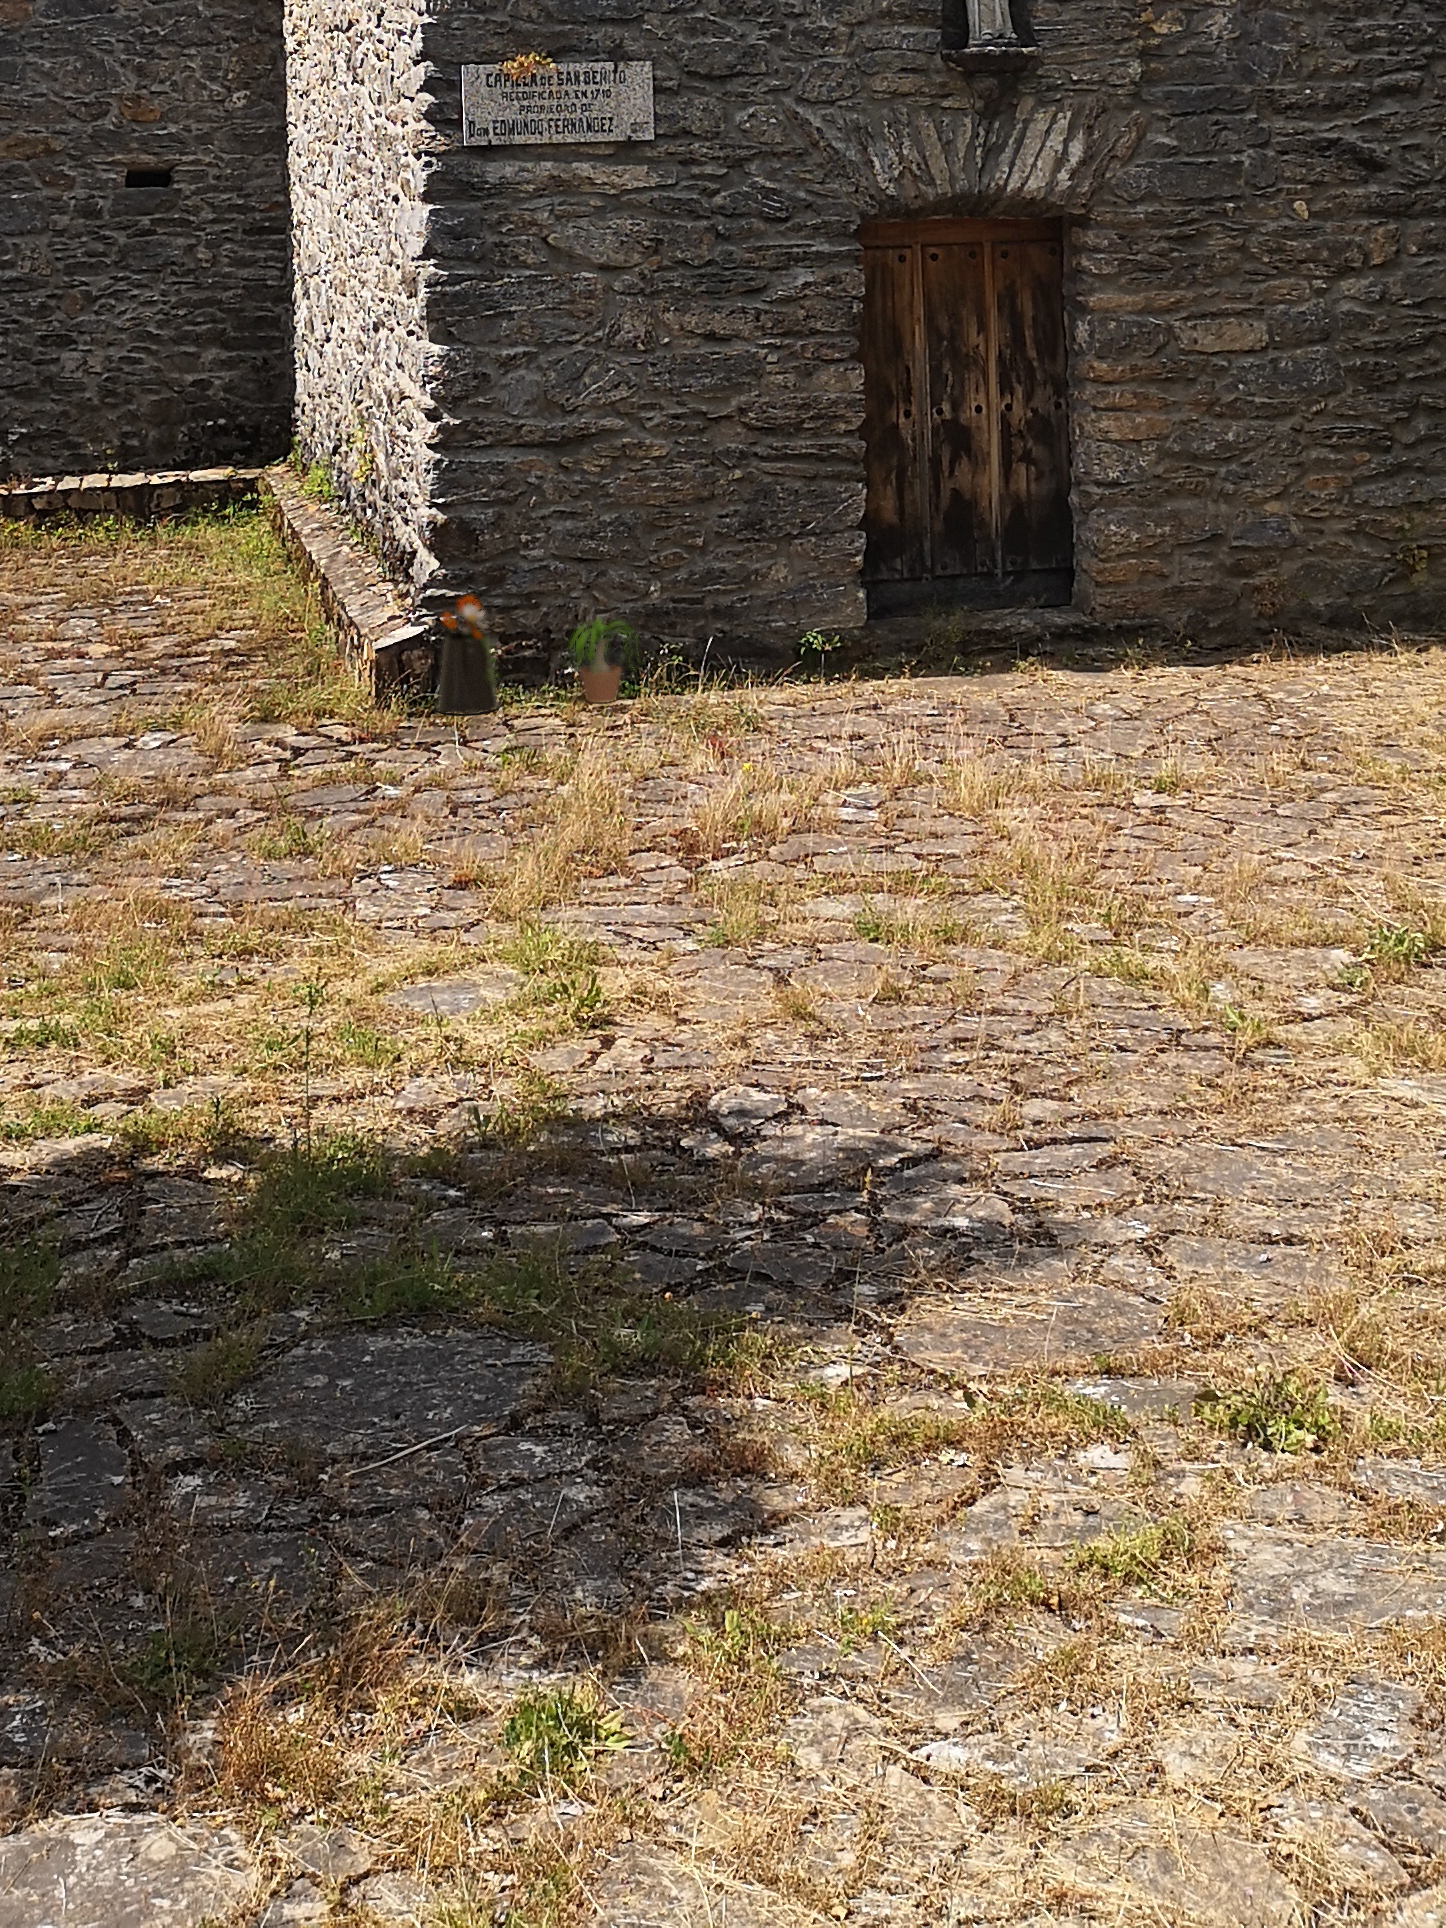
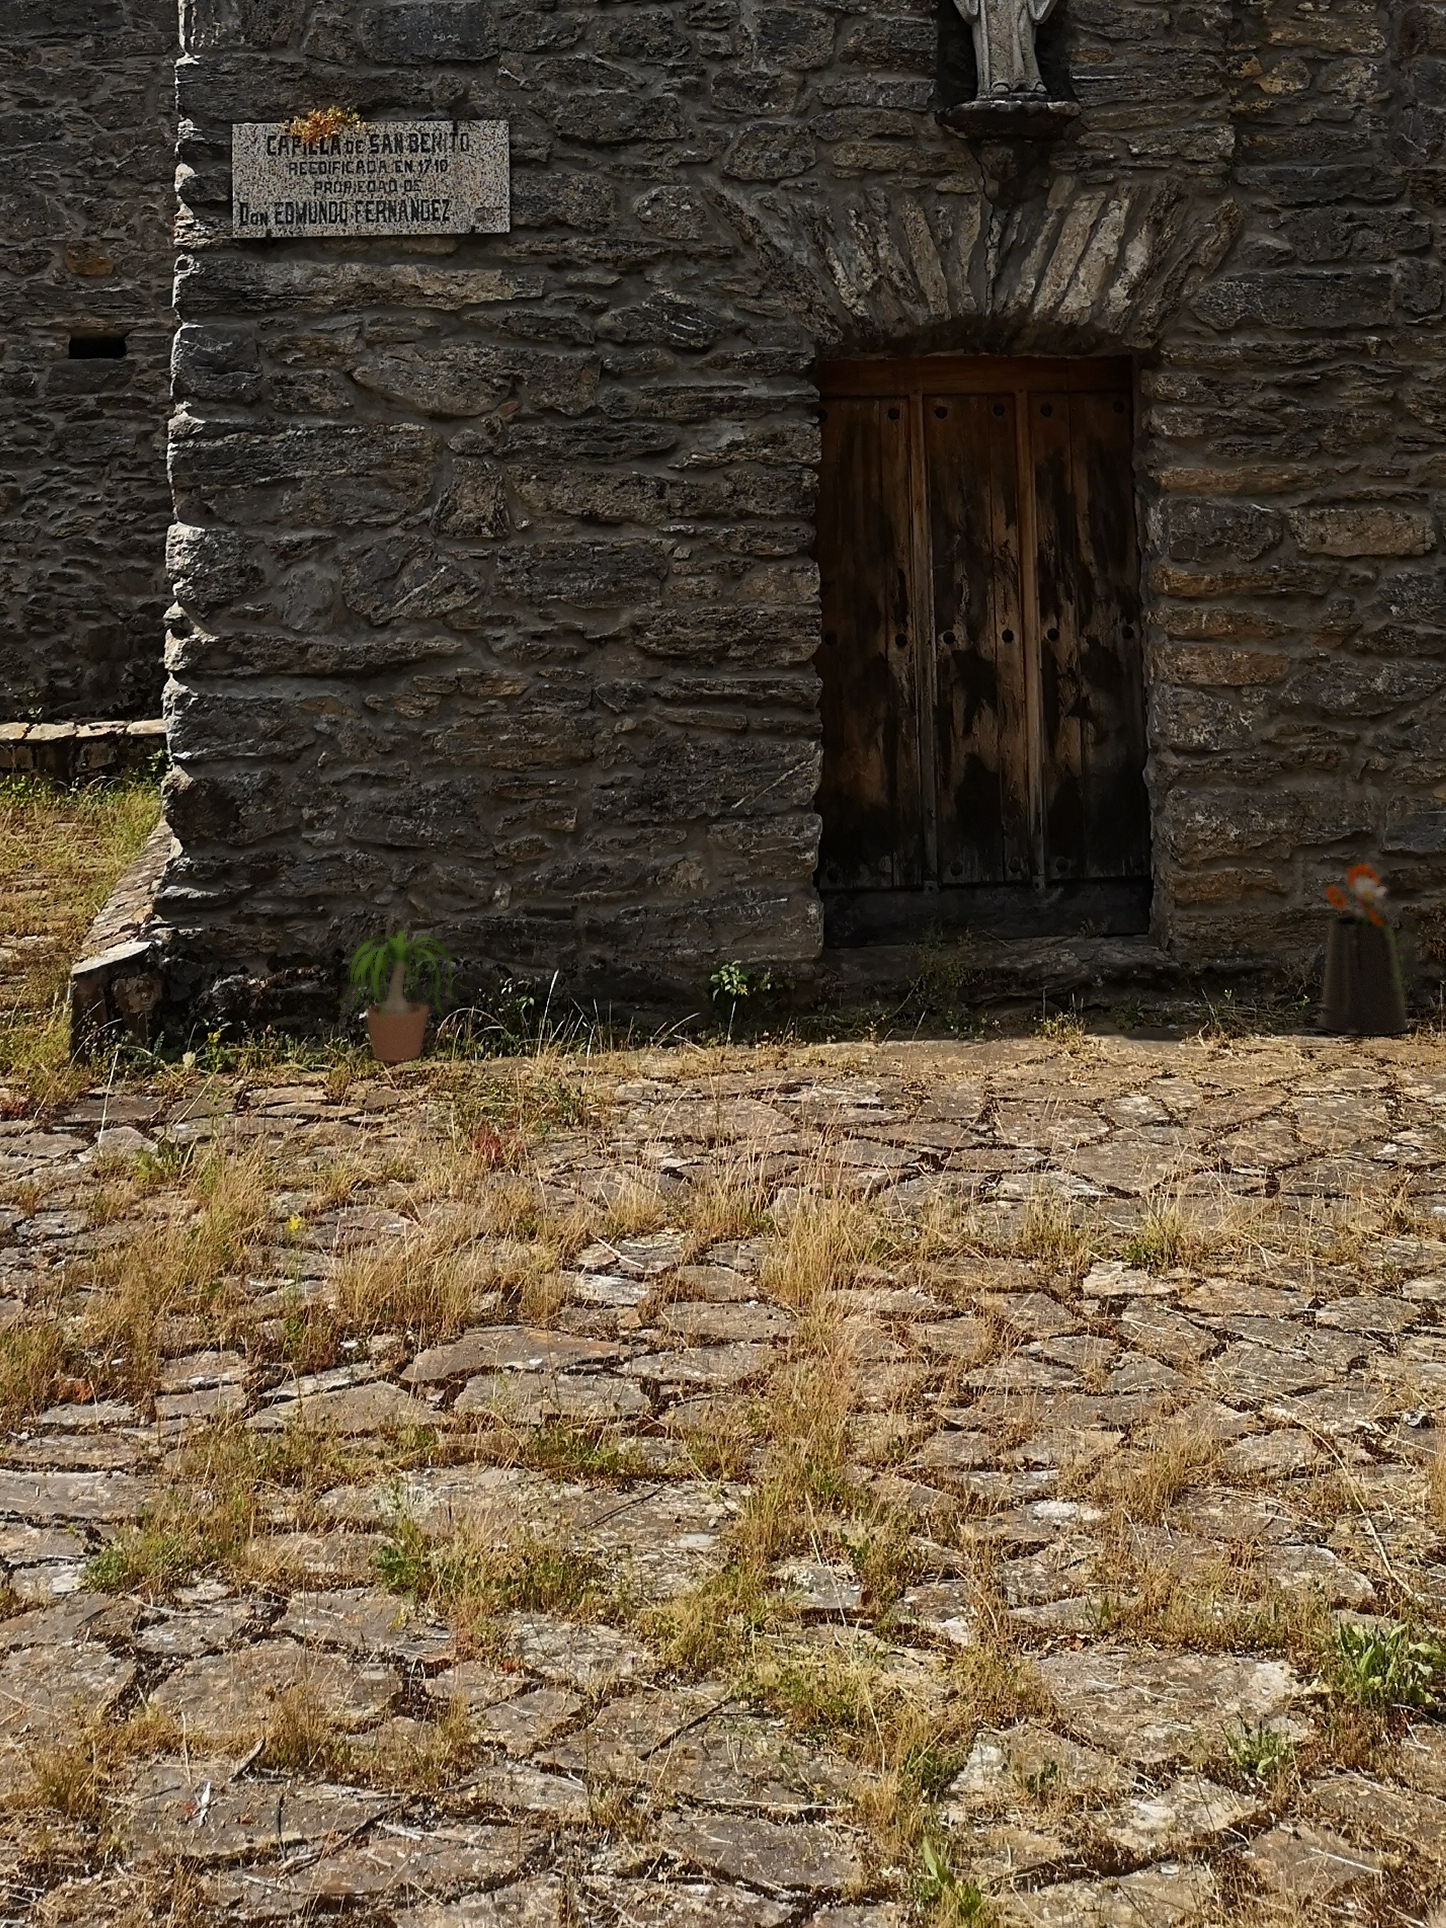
watering can: present [436,596,499,715] -> present [1319,864,1410,1035]

